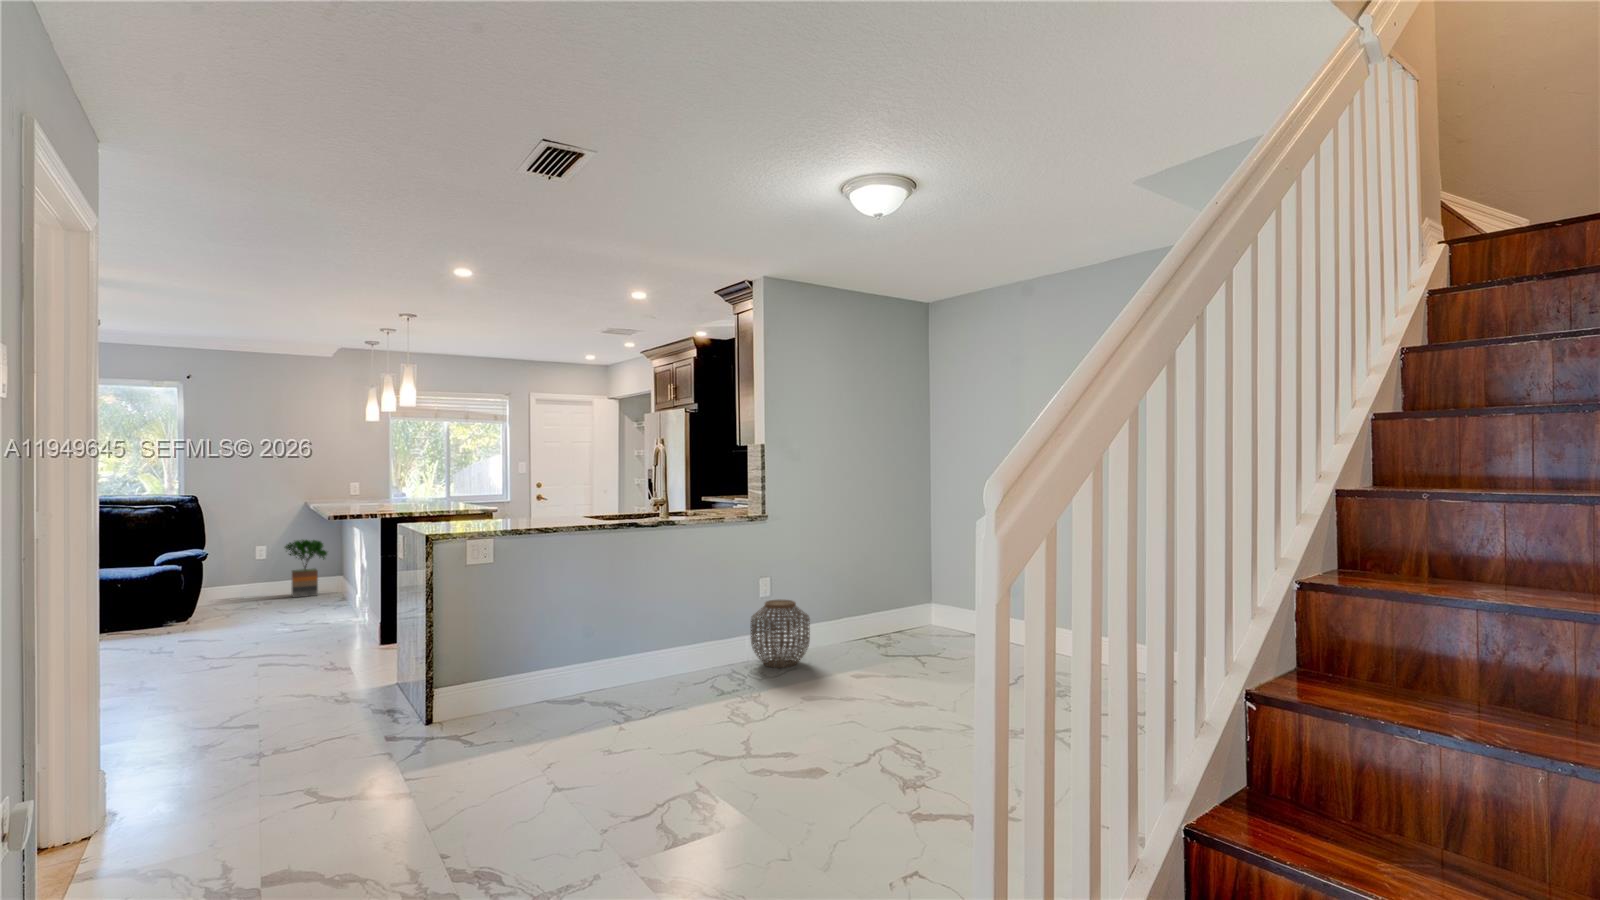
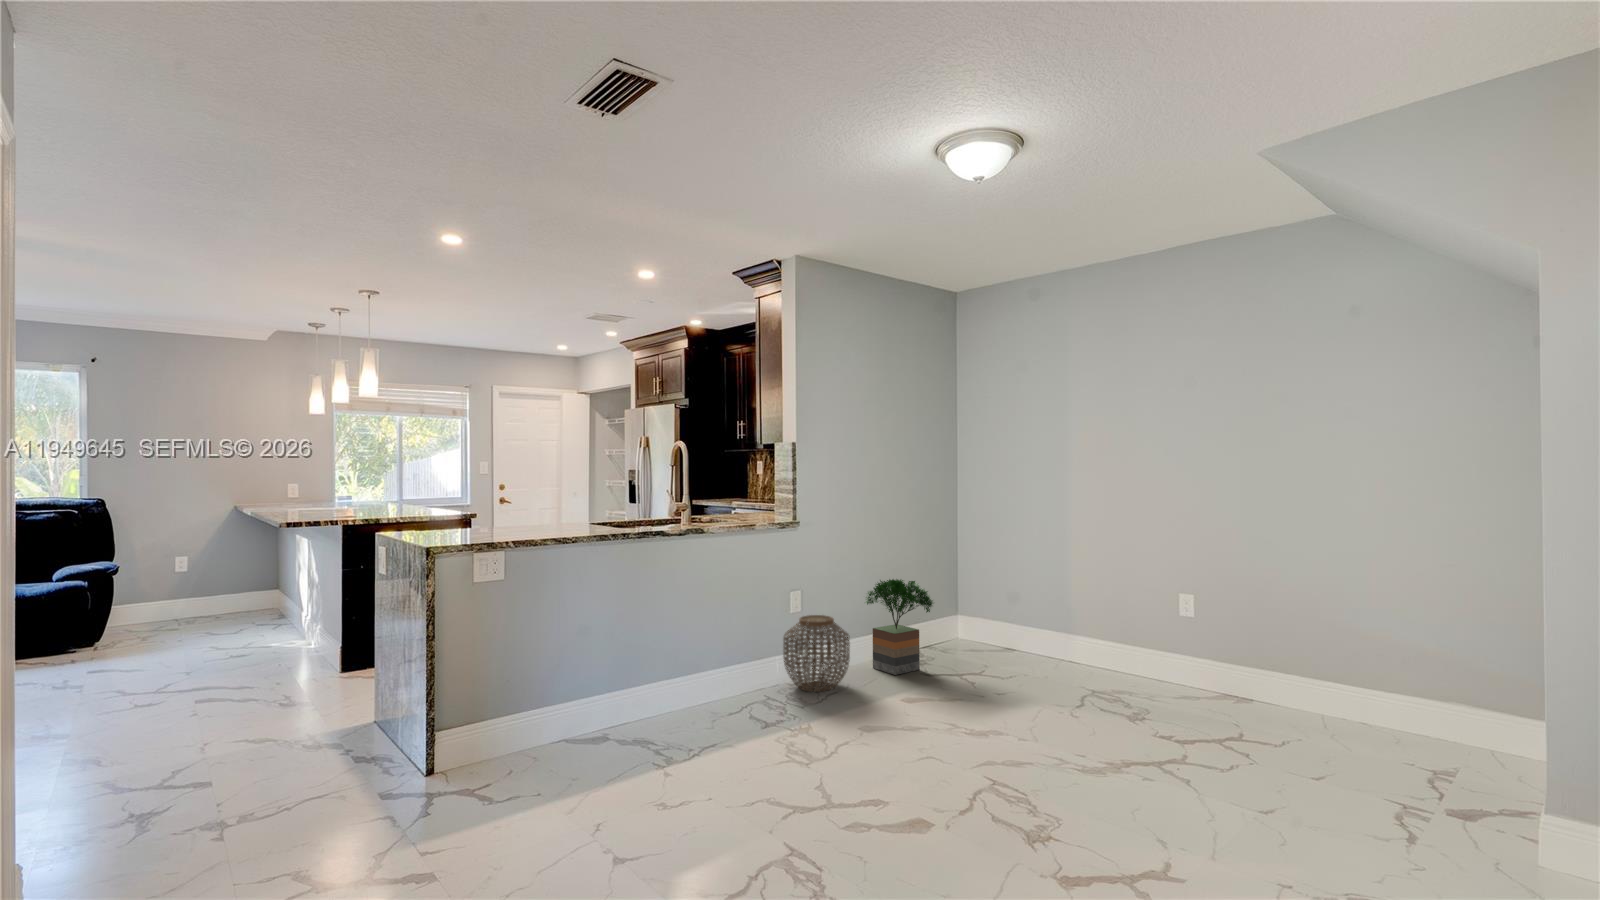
potted tree: present [285,540,327,598] -> present [865,579,933,675]

